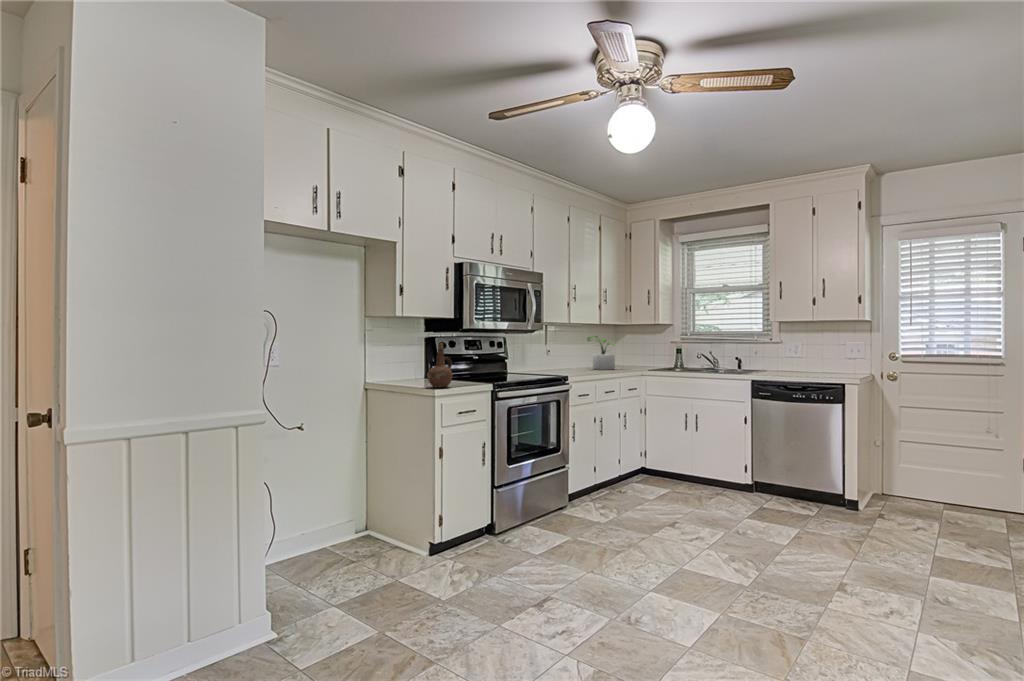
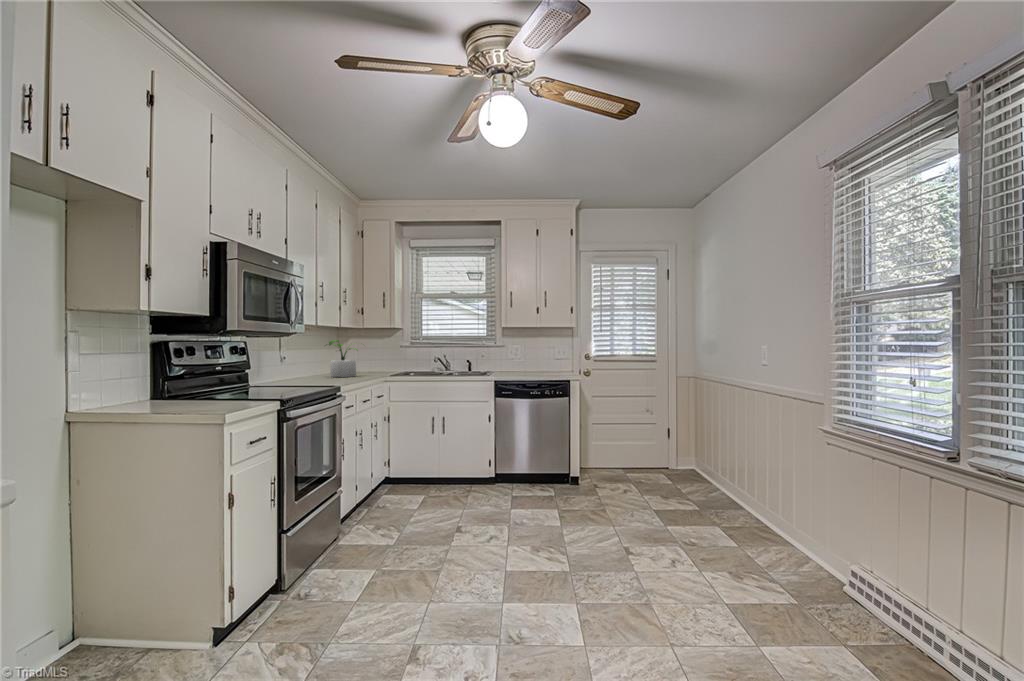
ceramic pitcher: present [427,342,453,388] -> none [202,348,240,410]

